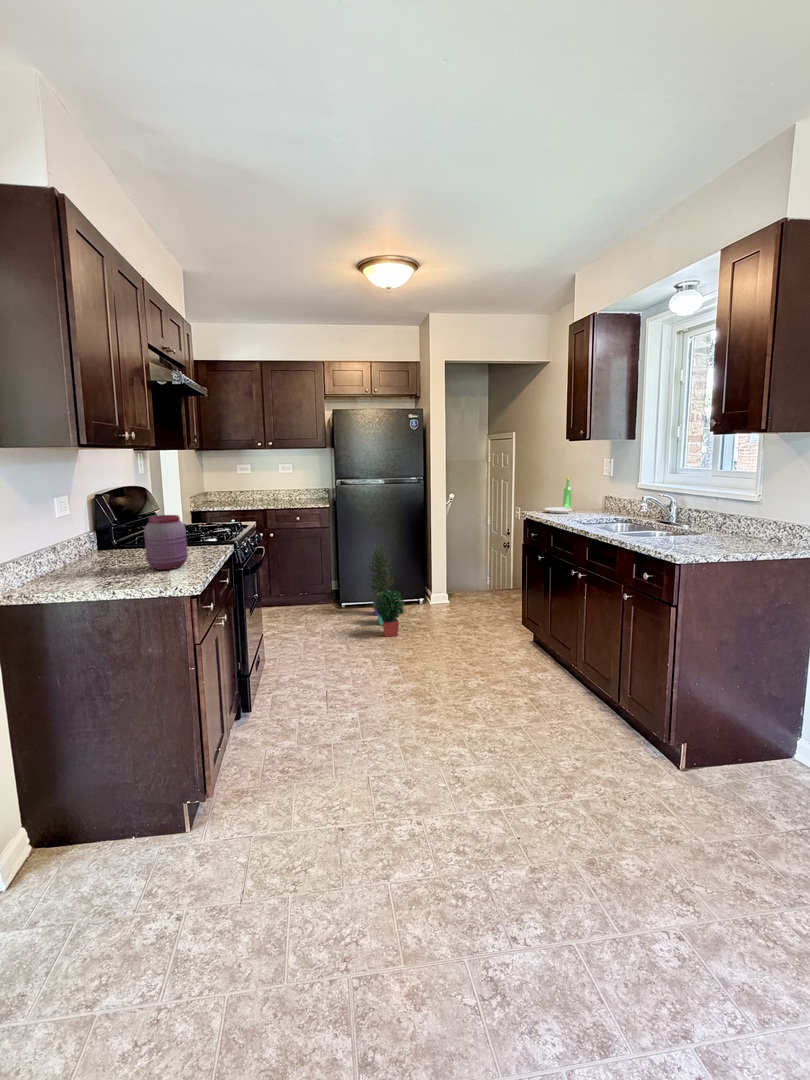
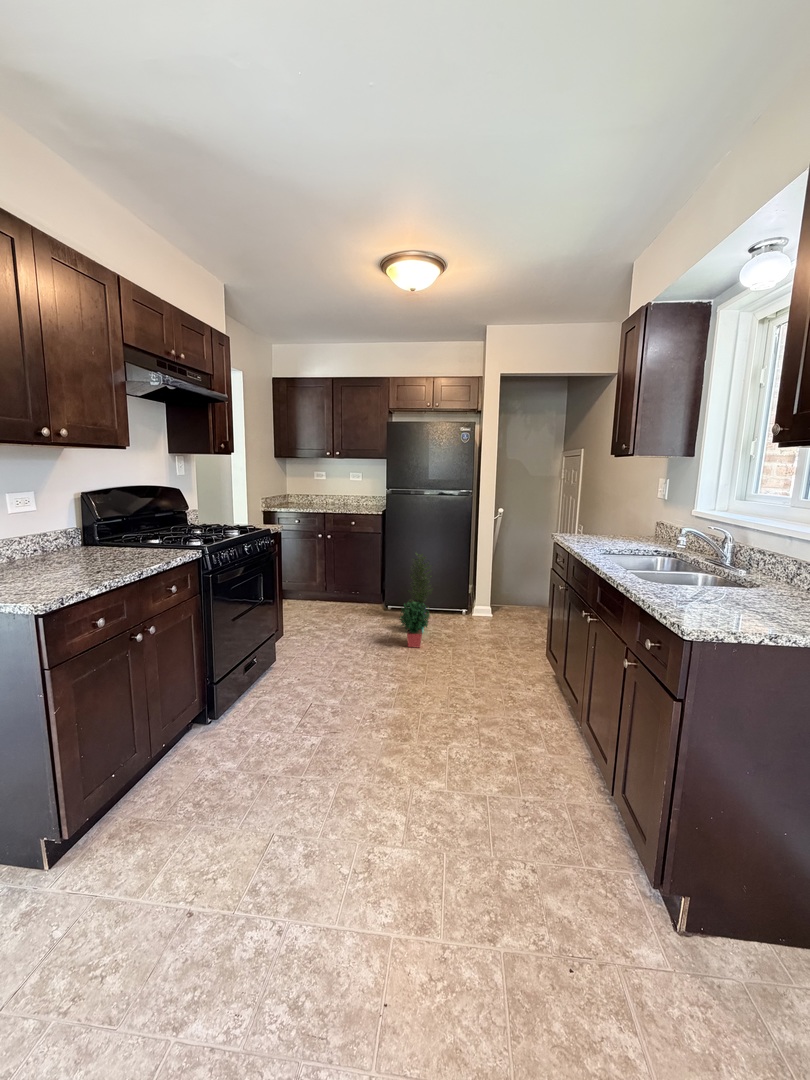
plate: present [545,477,572,513] -> none [583,497,619,538]
jar: present [144,515,188,570] -> none [50,522,102,580]

